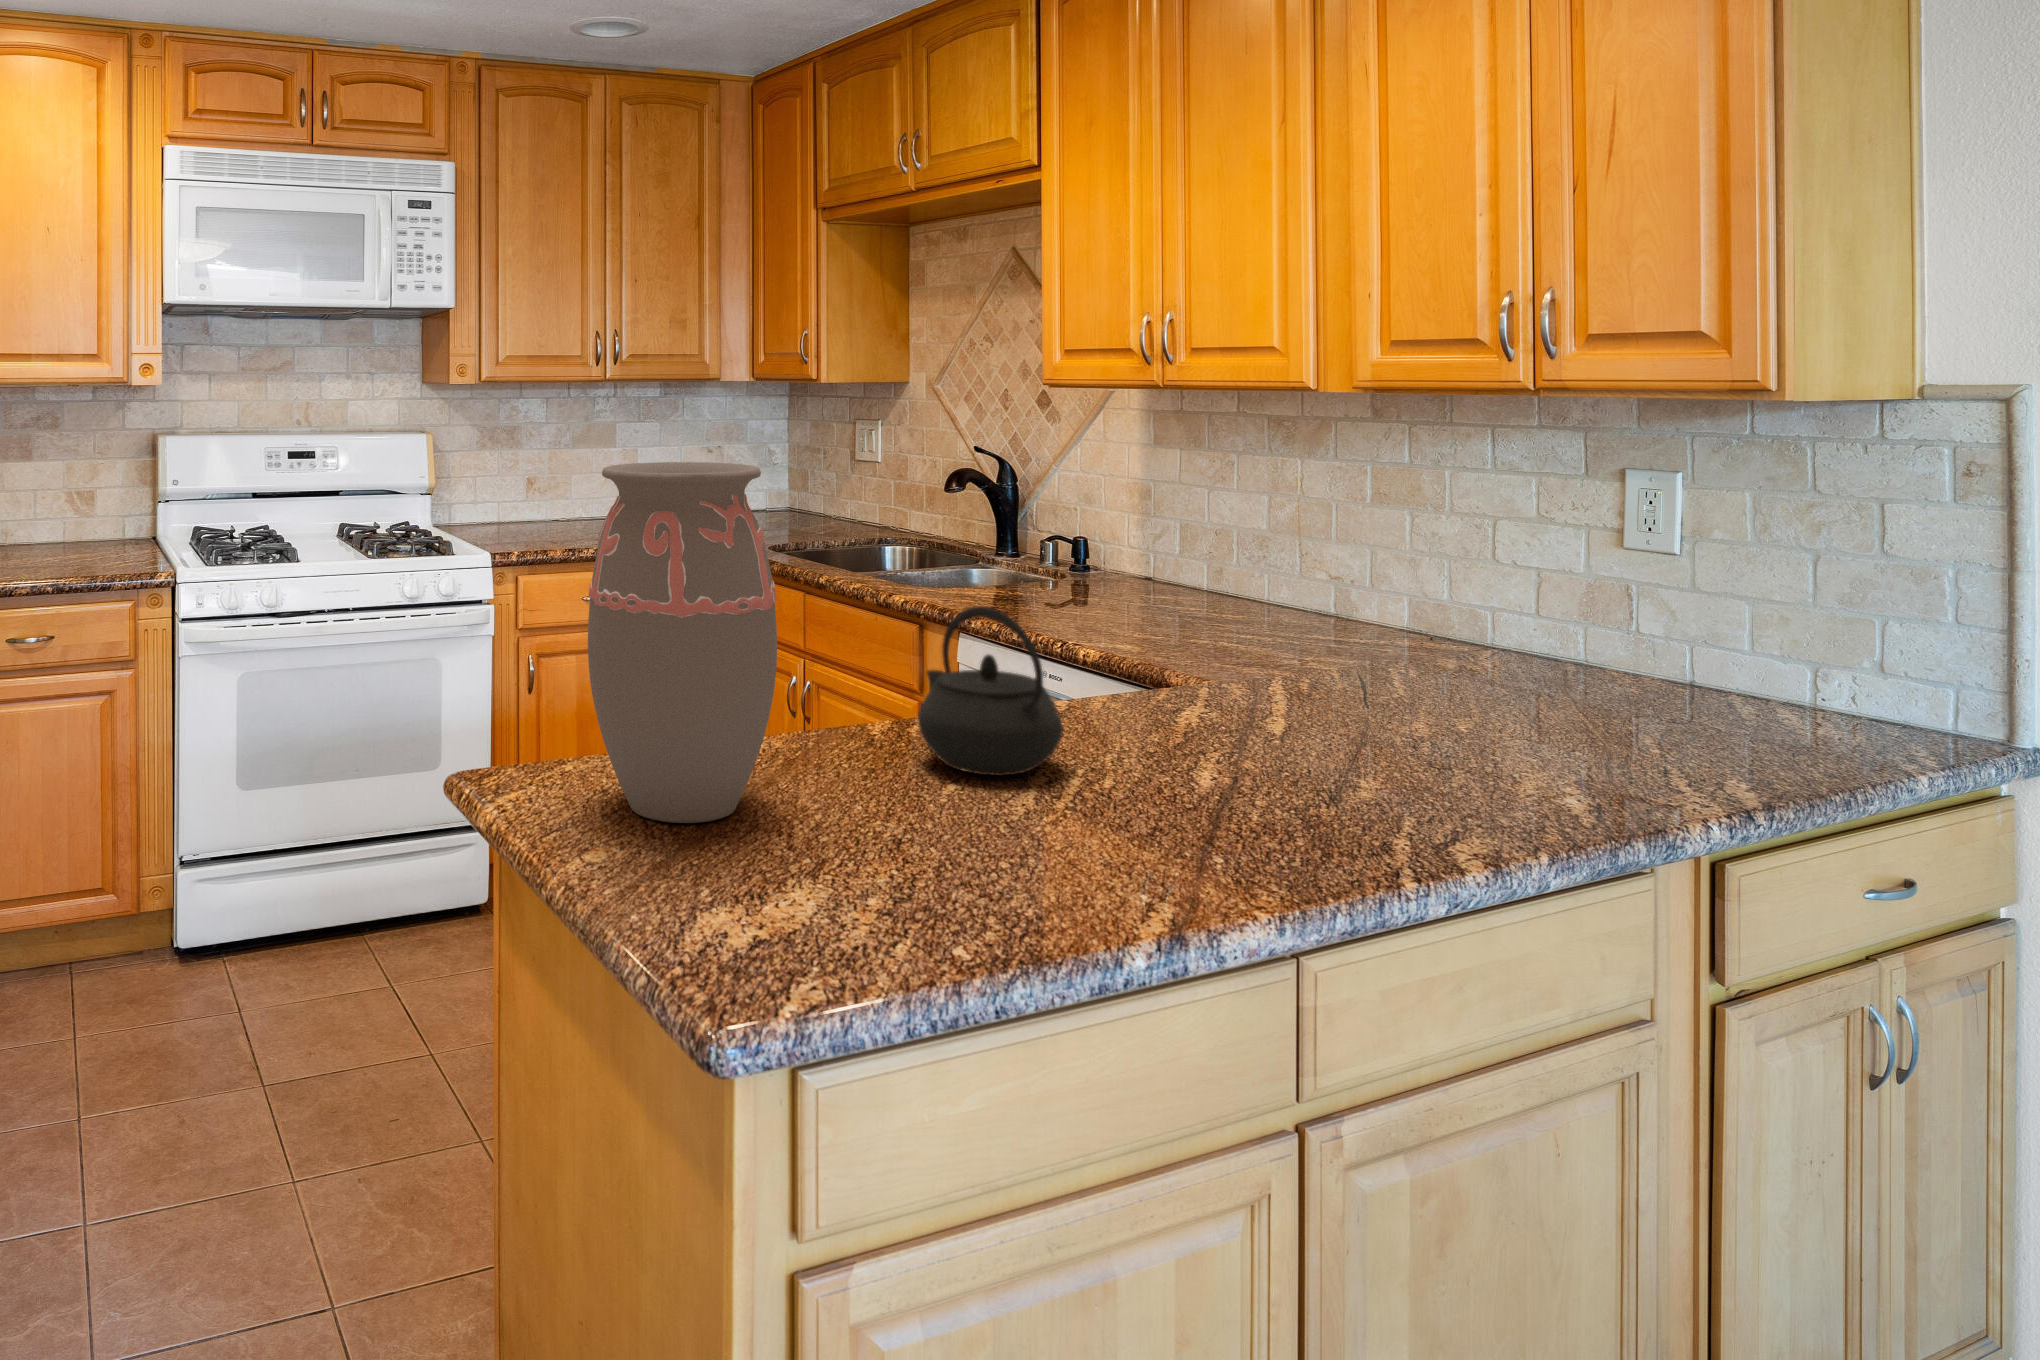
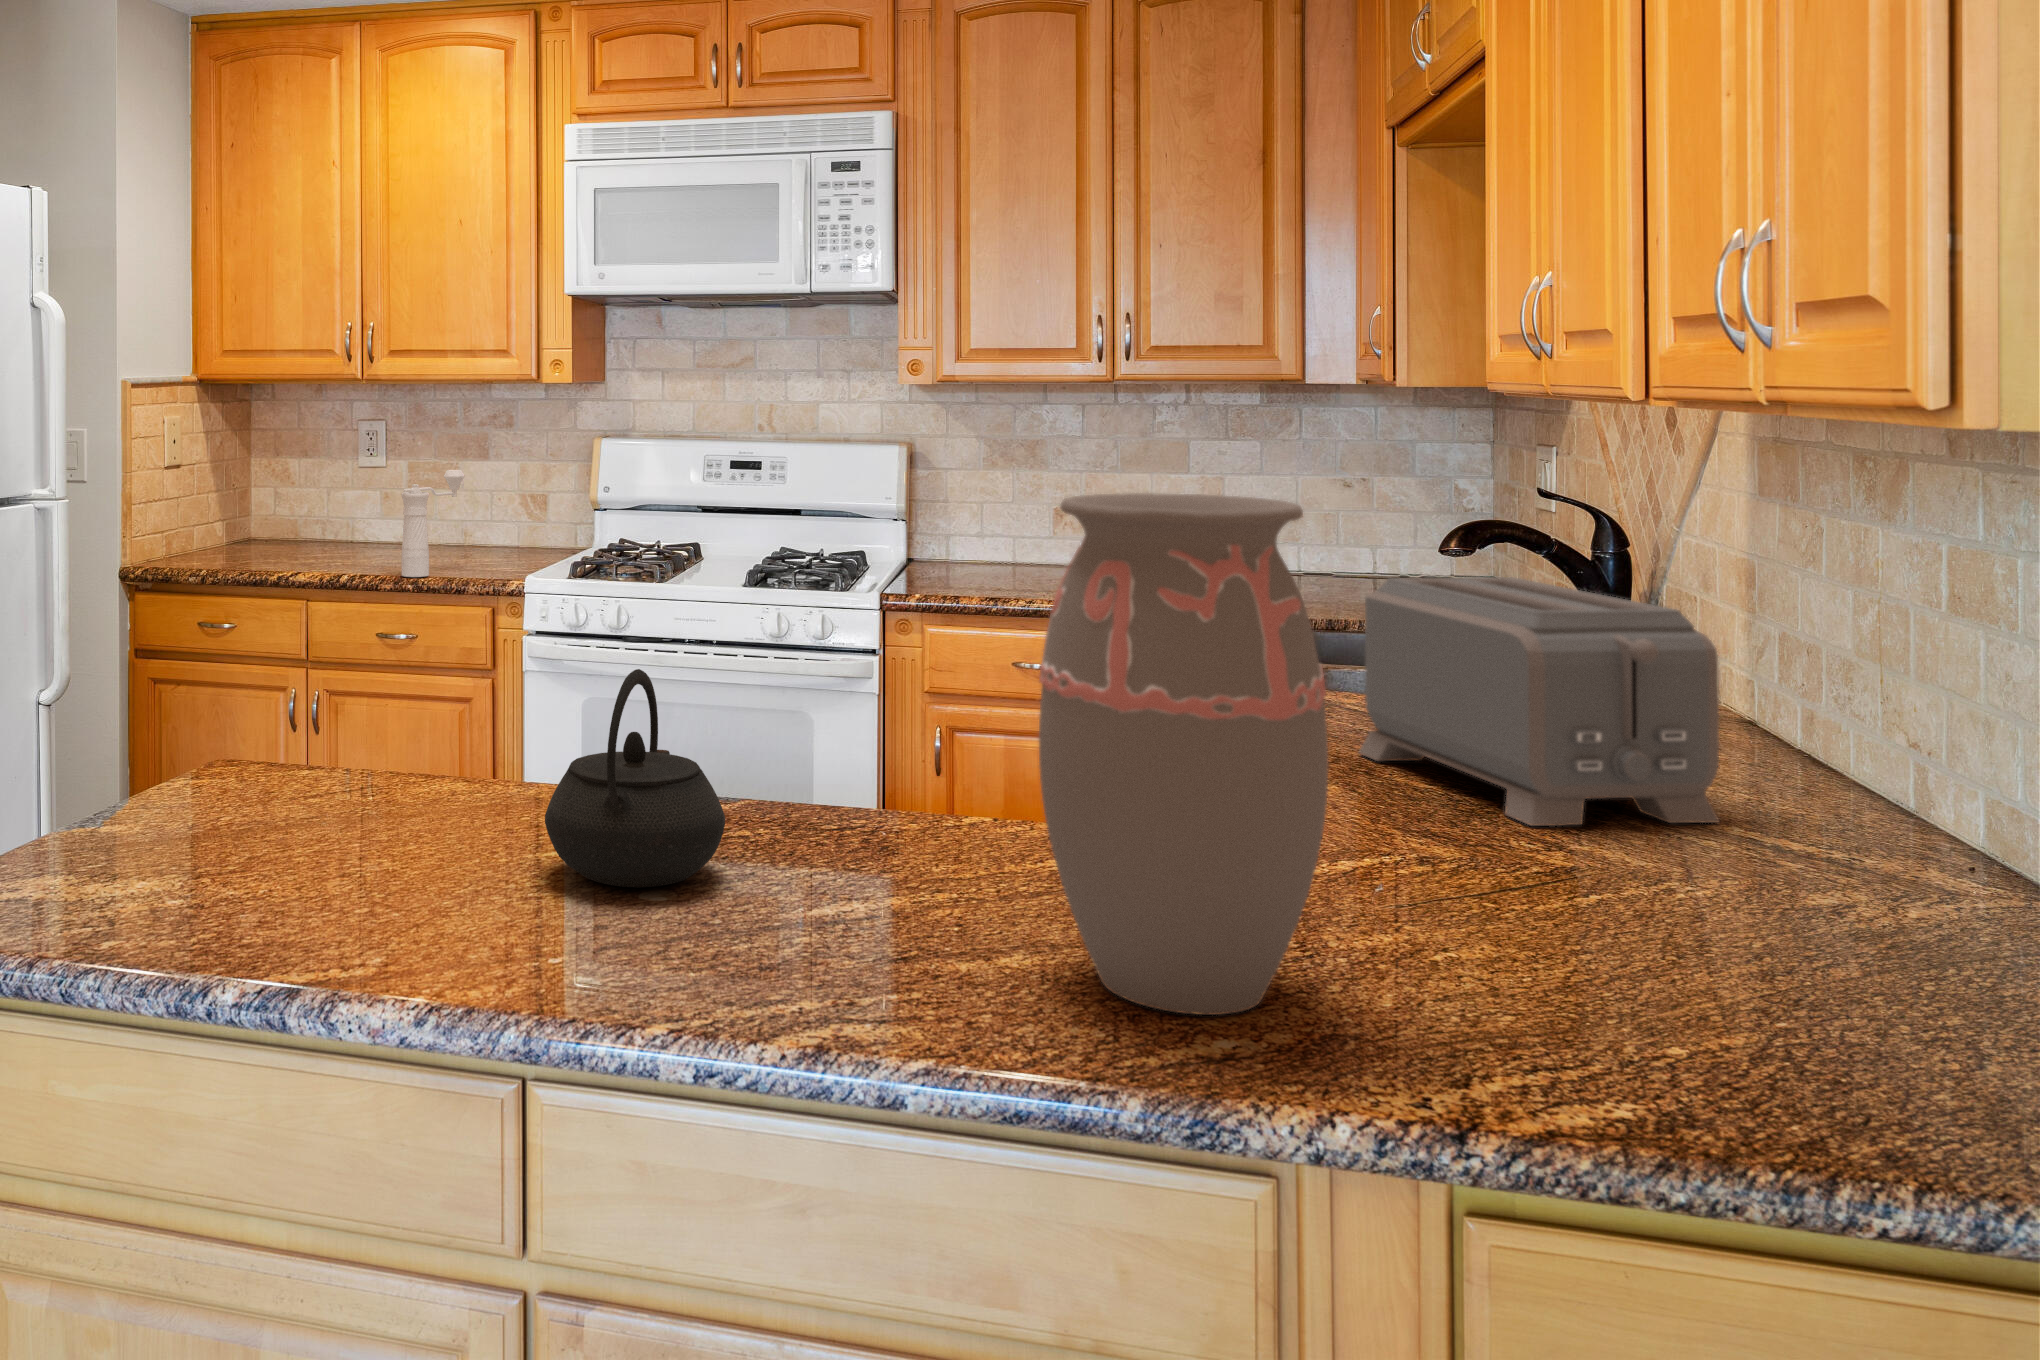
decorative vase: present [588,462,777,823] -> present [1039,493,1328,1015]
pepper mill: none [34,472,84,580] -> present [401,470,465,577]
toaster: none [1055,497,1279,642] -> present [1358,577,1719,826]

